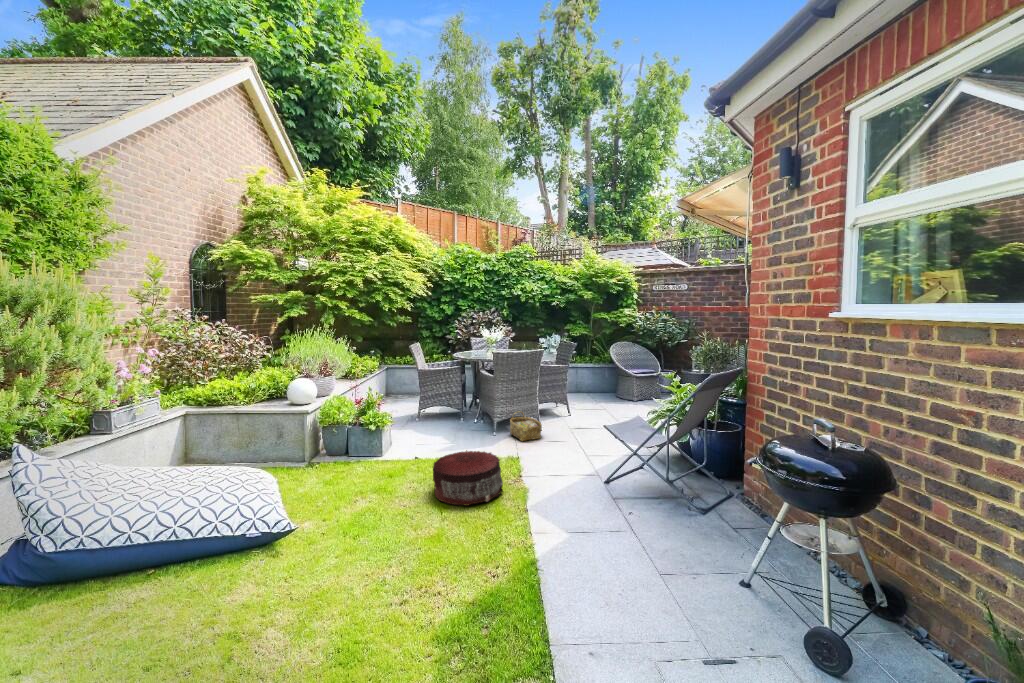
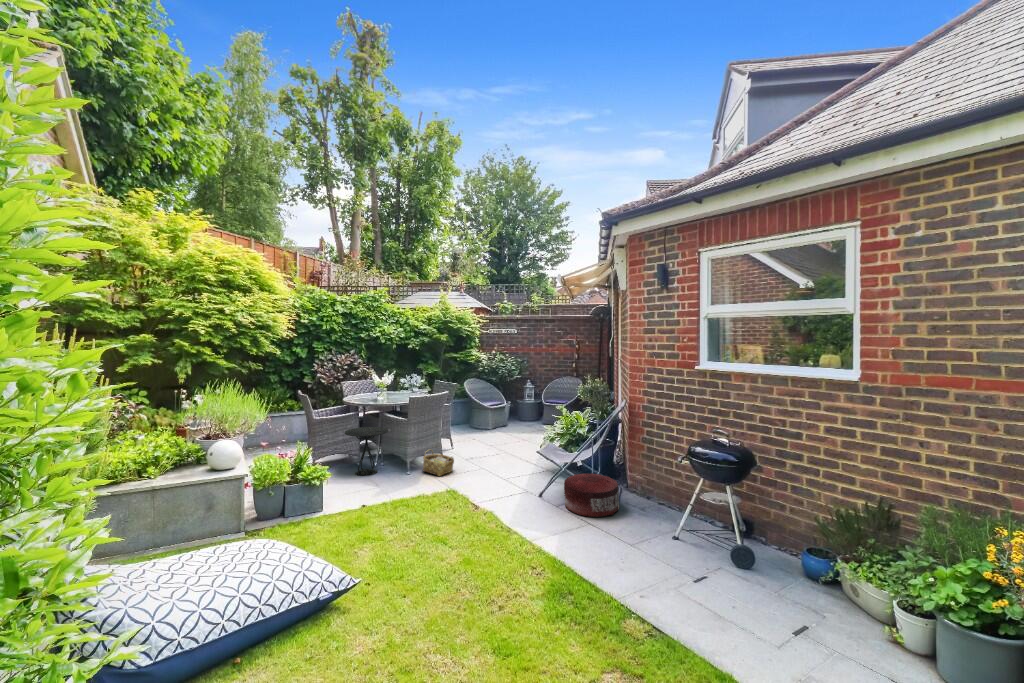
side table: none [439,382,481,431] -> present [345,427,388,476]
pouf: present [433,450,503,506] -> present [564,473,619,517]

